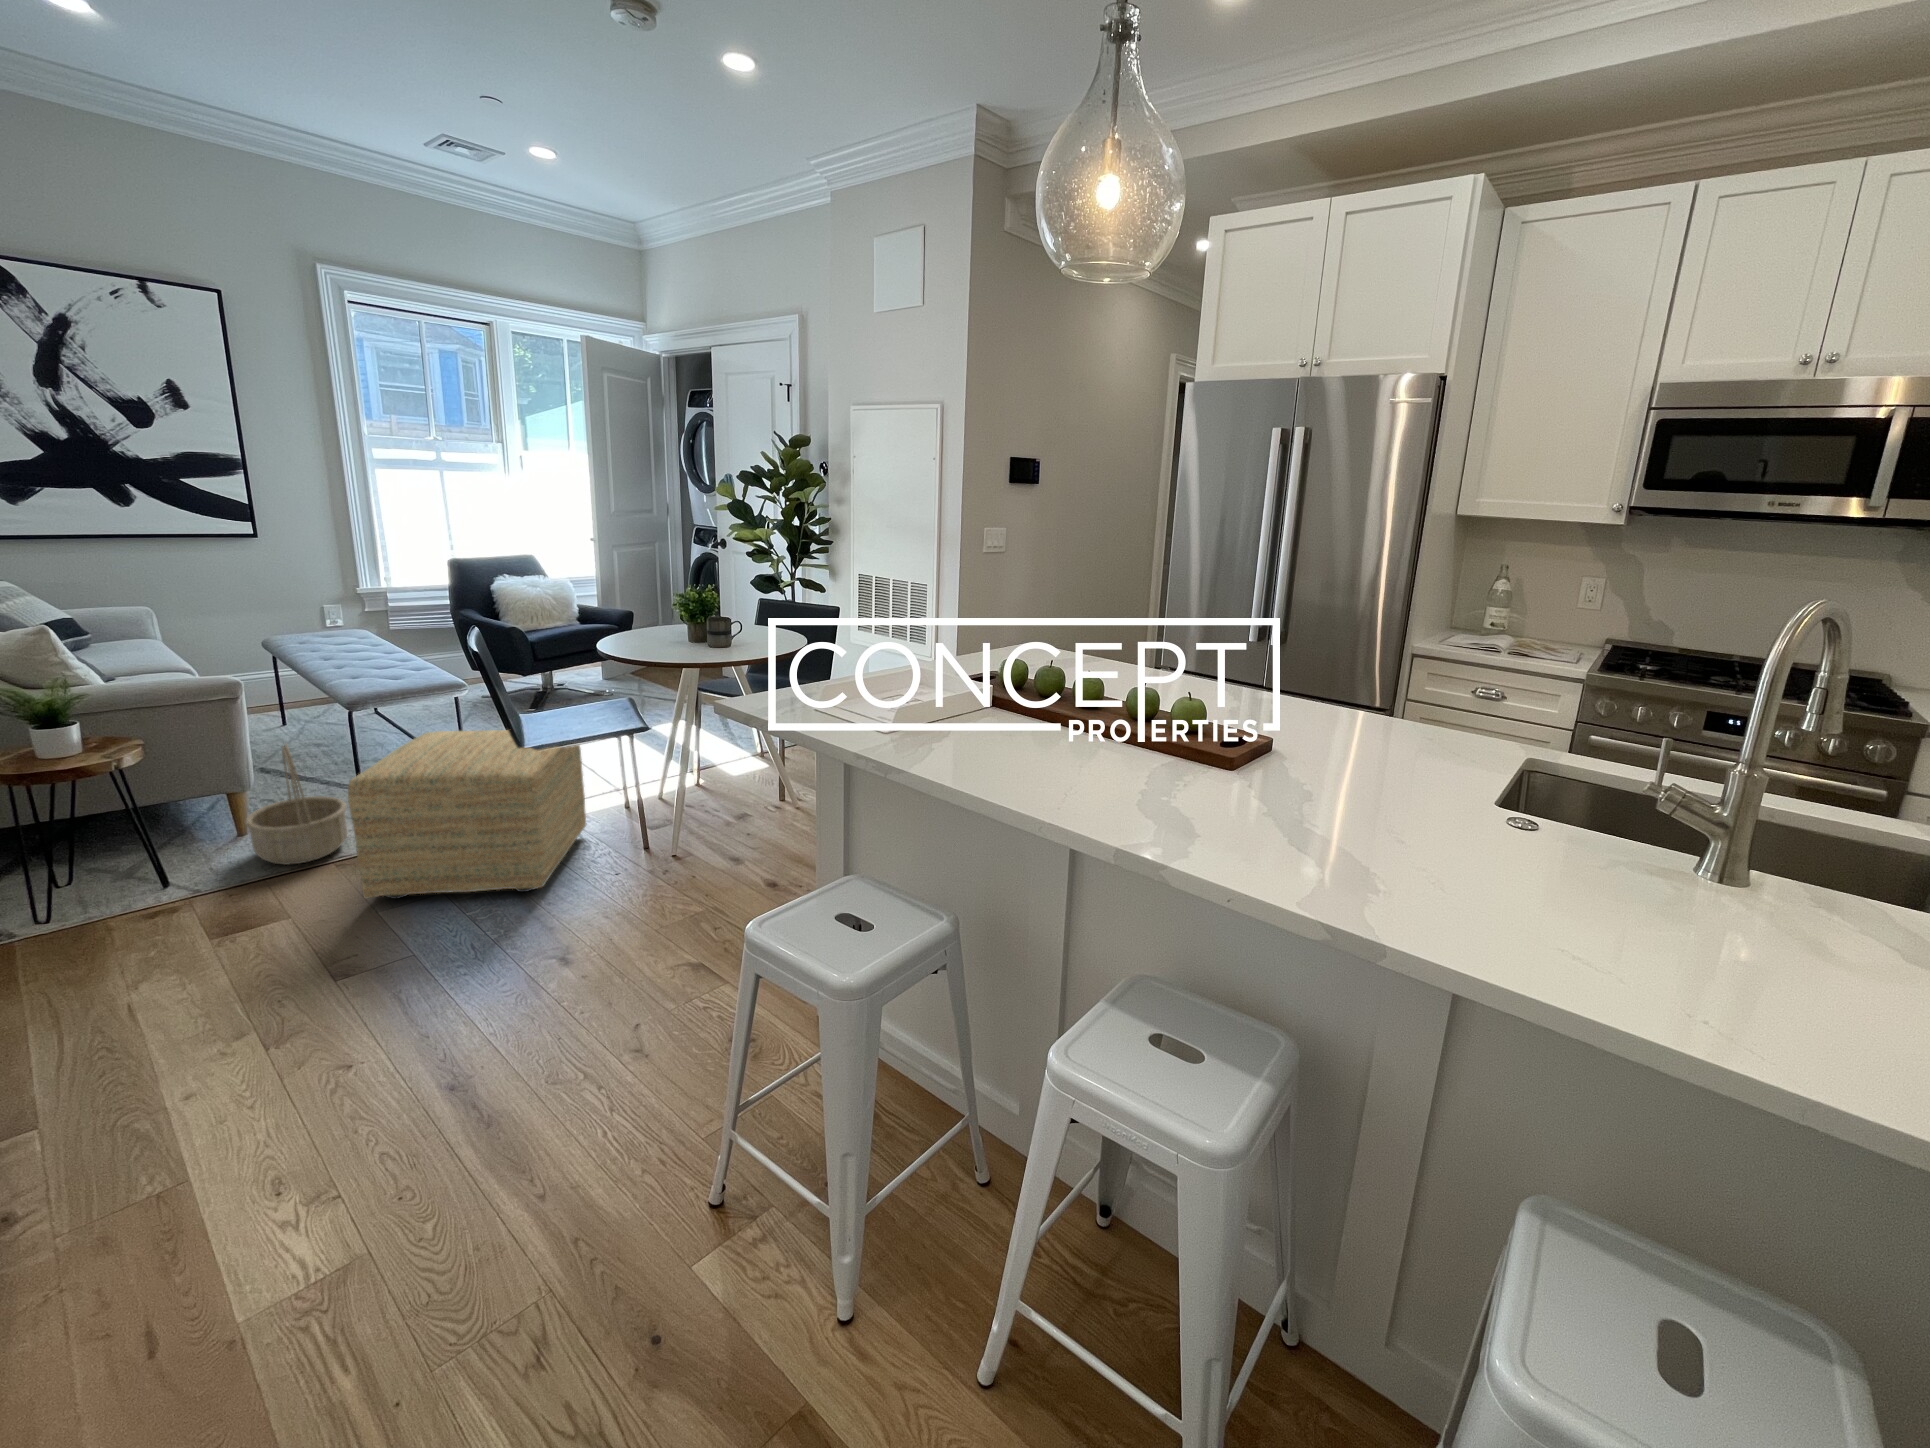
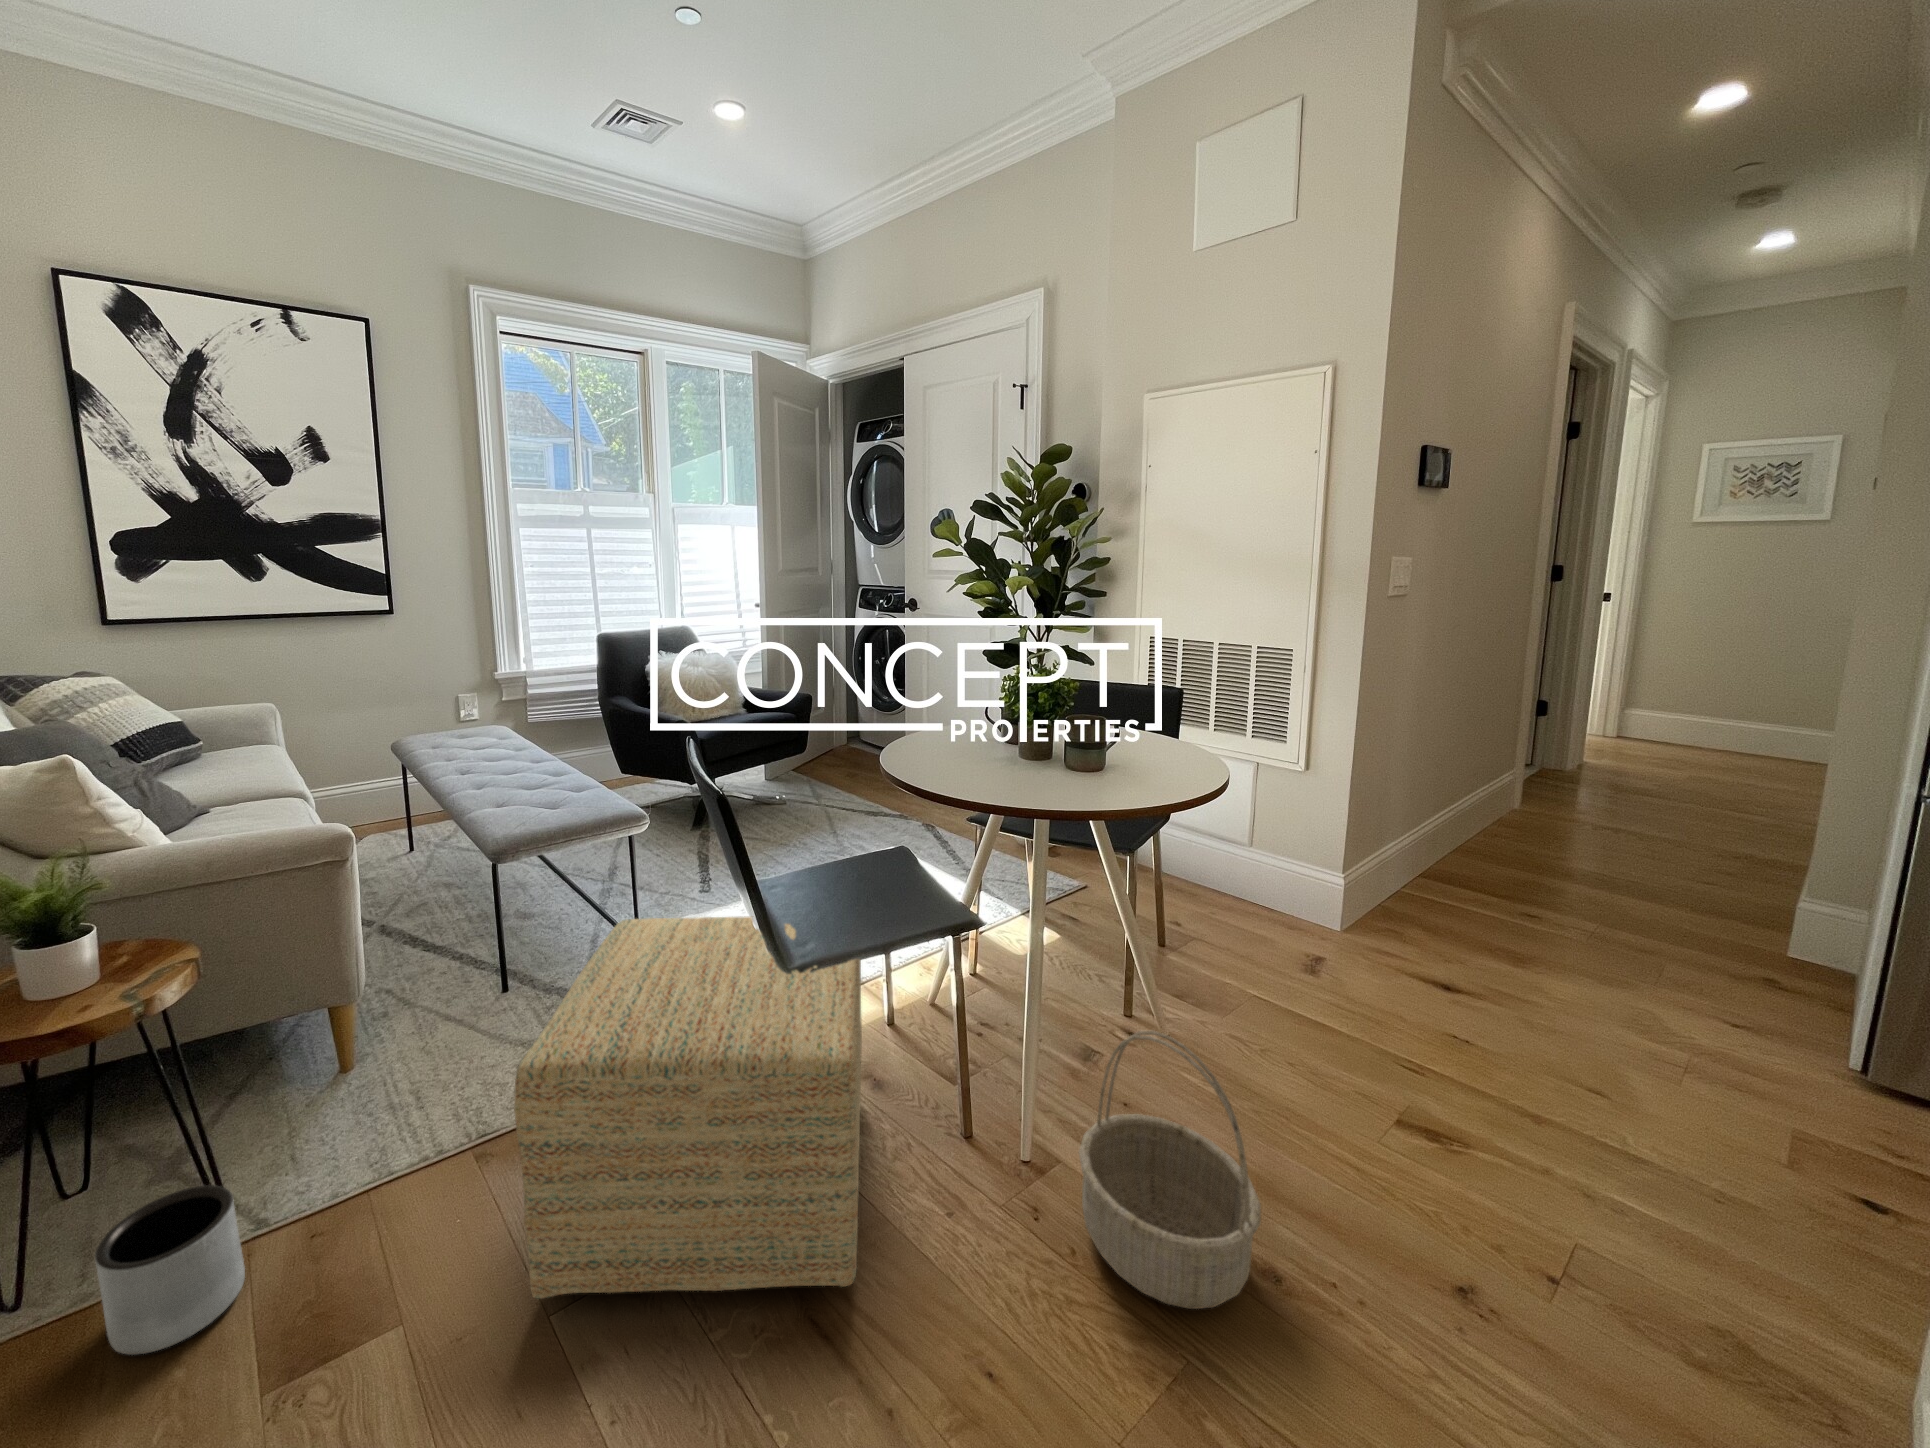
basket: present [245,744,347,865] -> present [1079,1031,1261,1309]
planter: none [106,856,192,927] -> present [95,1185,245,1355]

